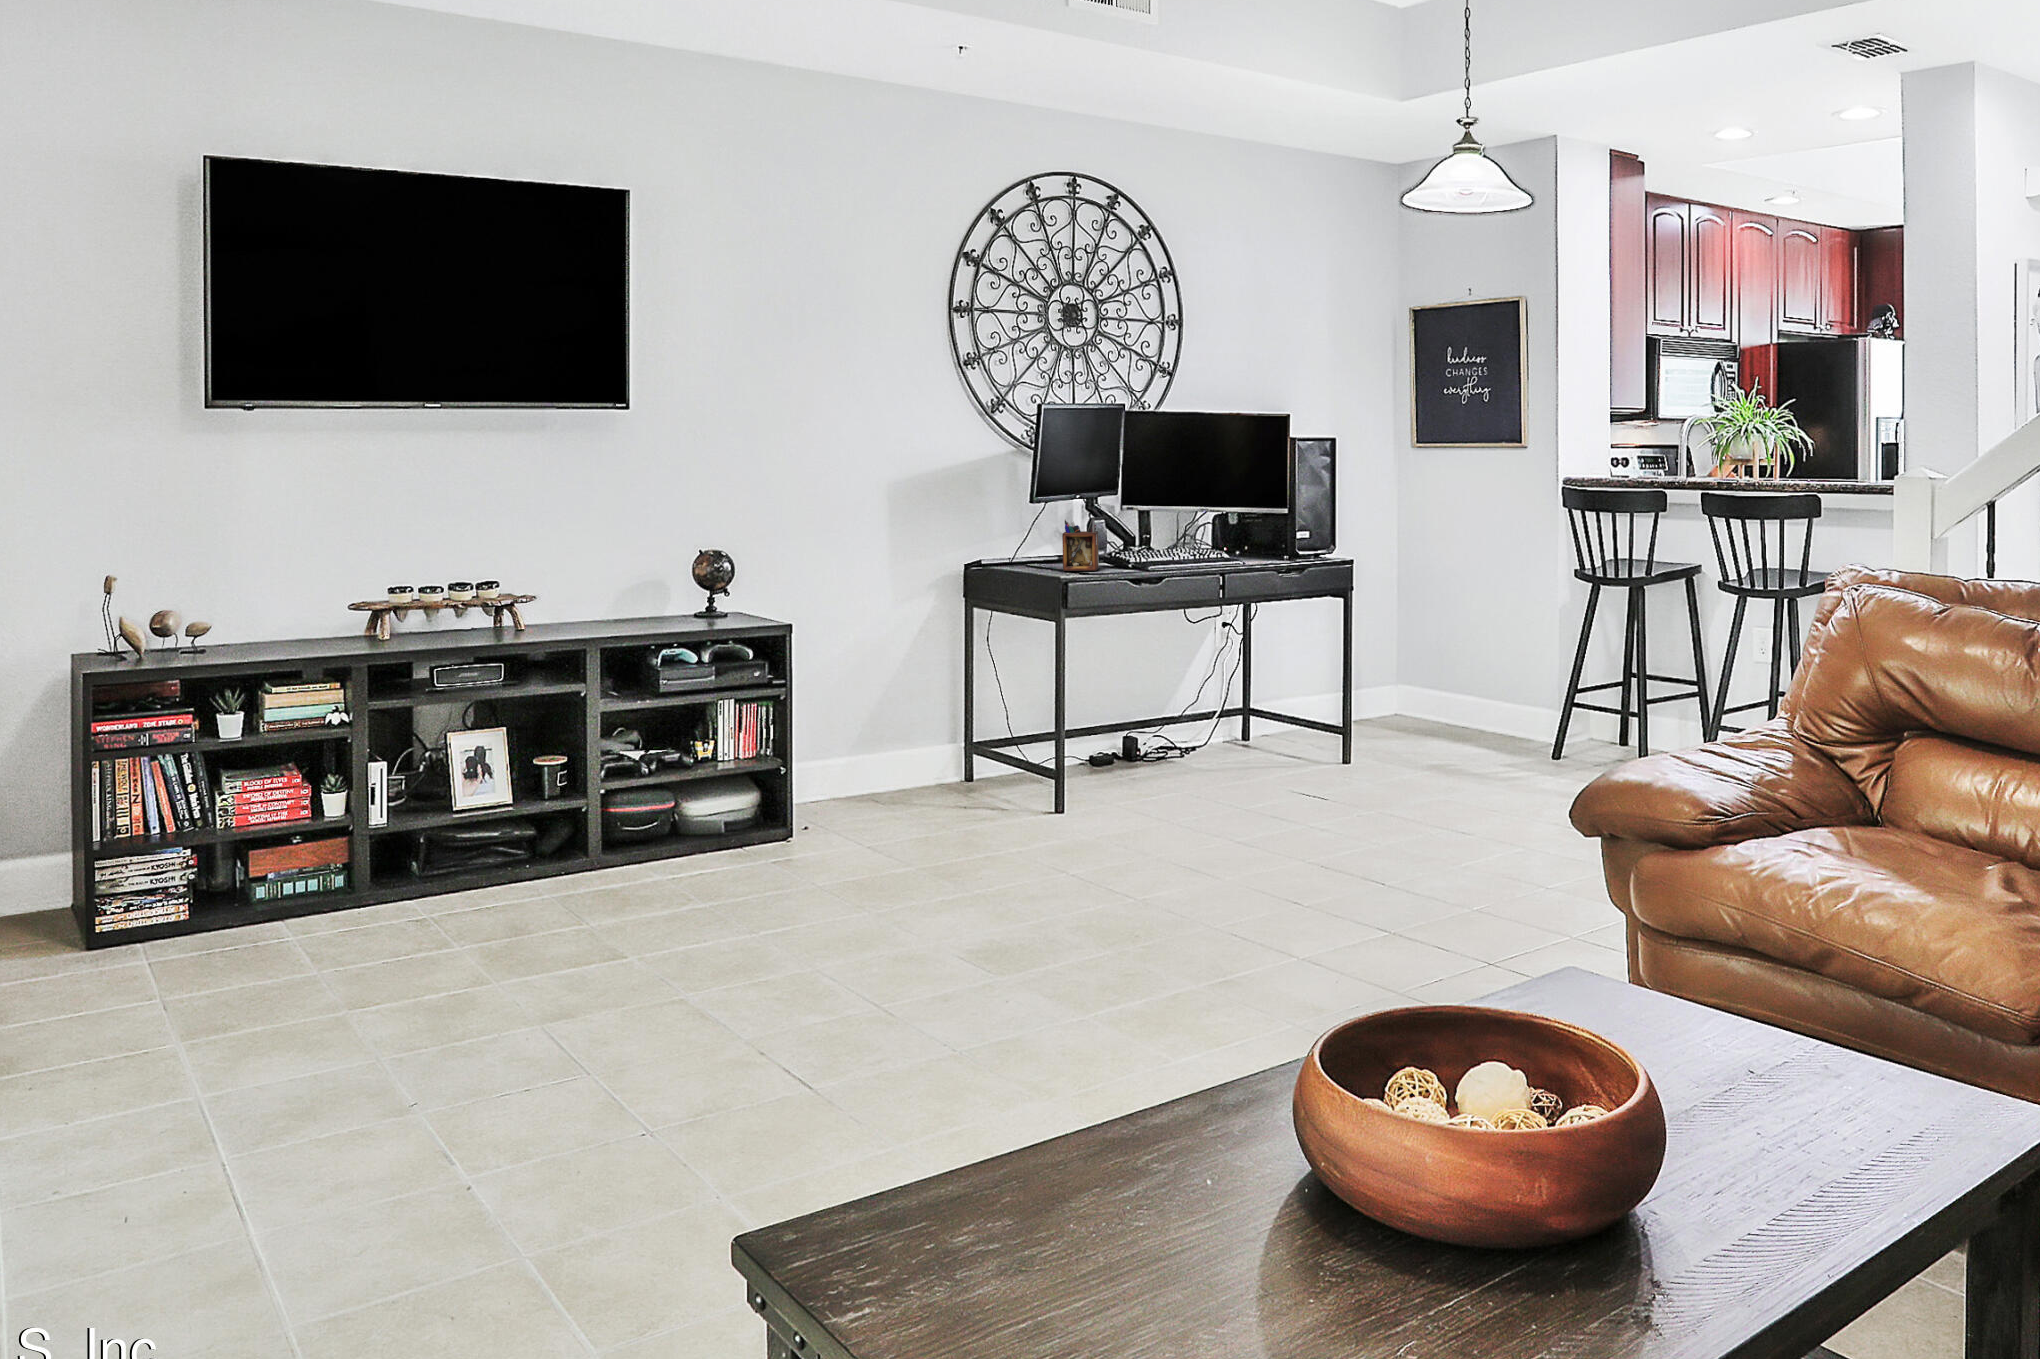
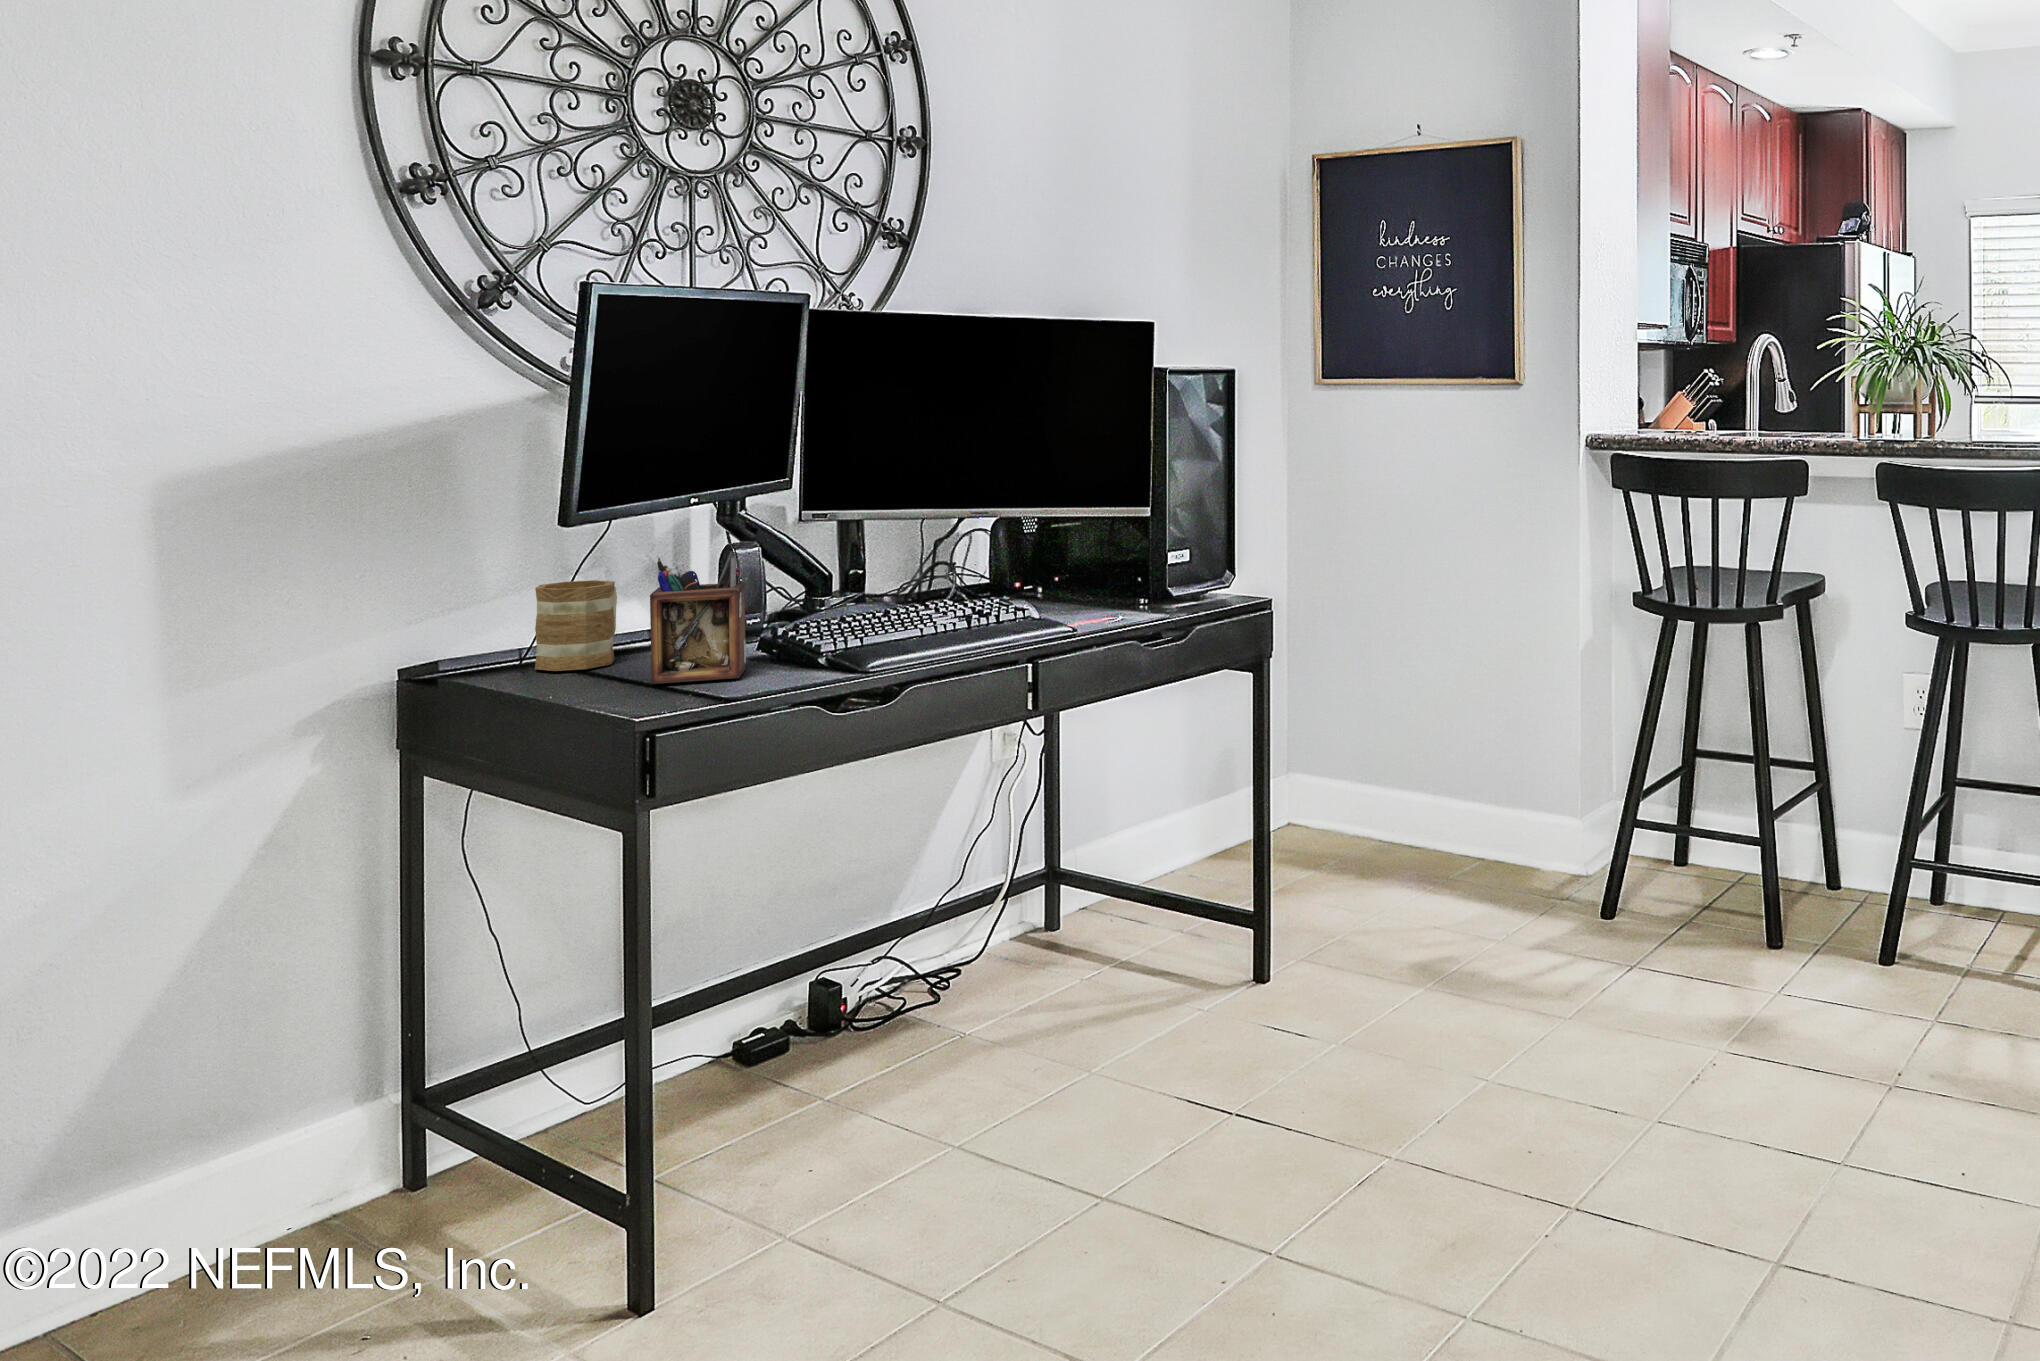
mug: none [1018,531,1047,567] -> present [535,580,617,671]

